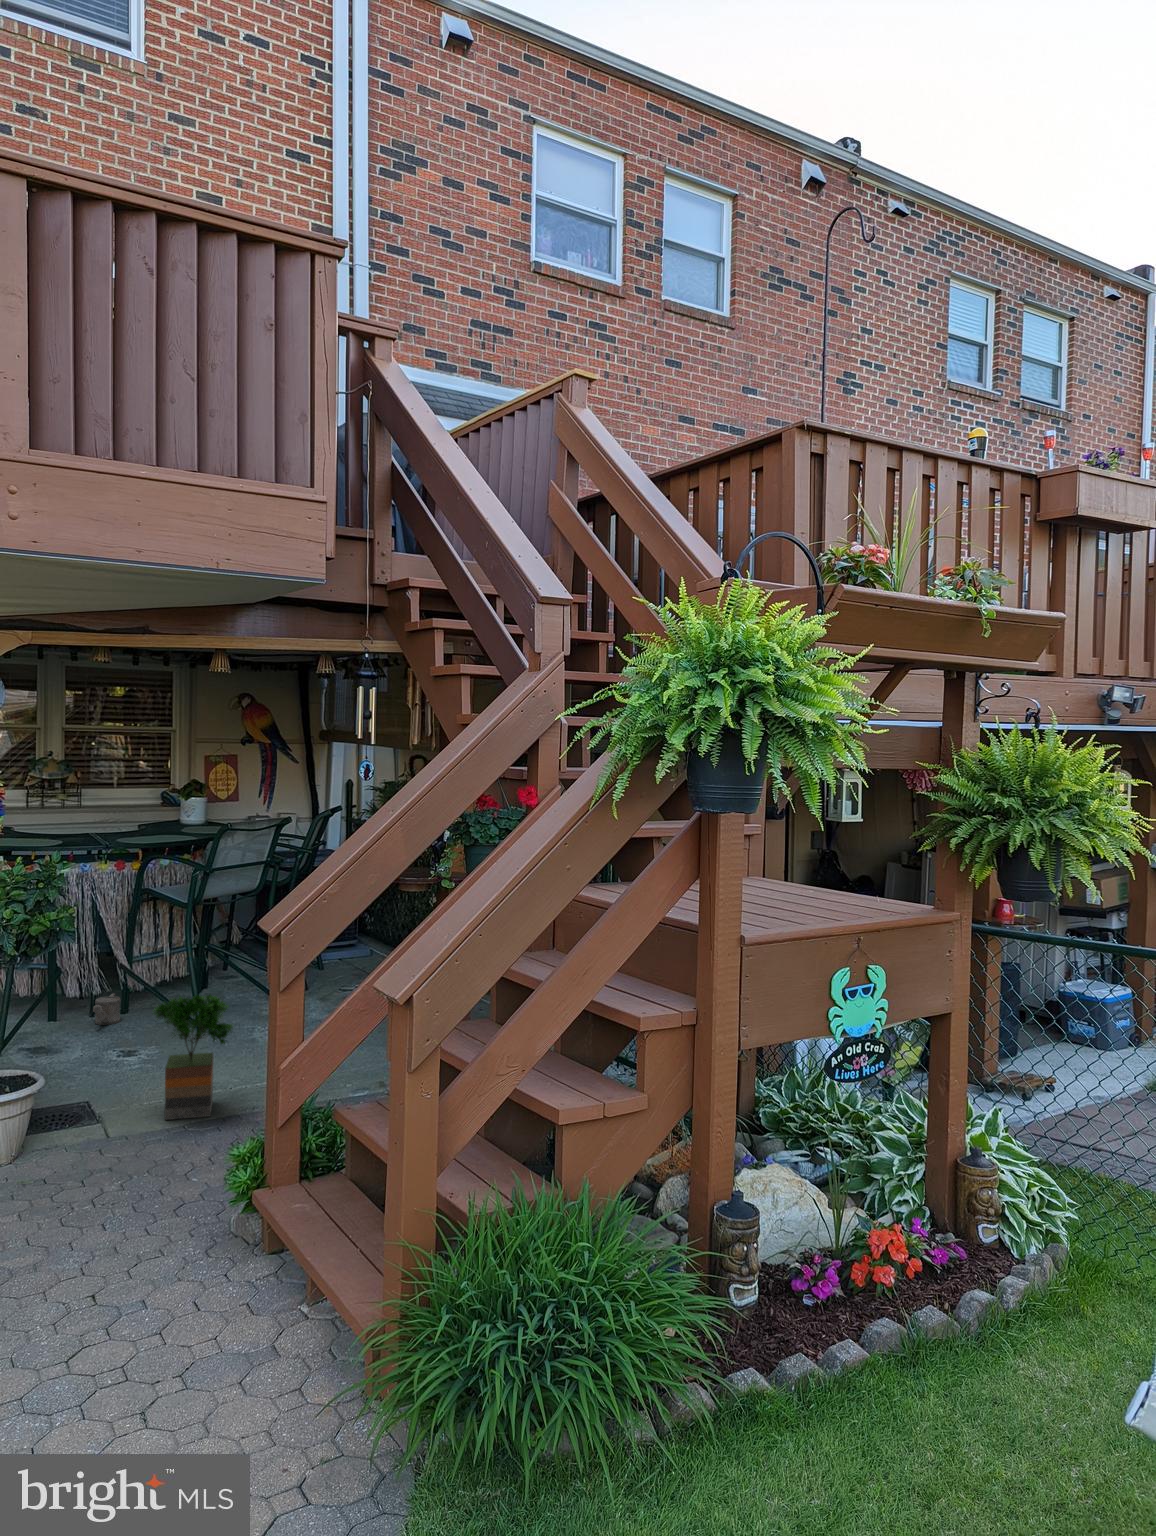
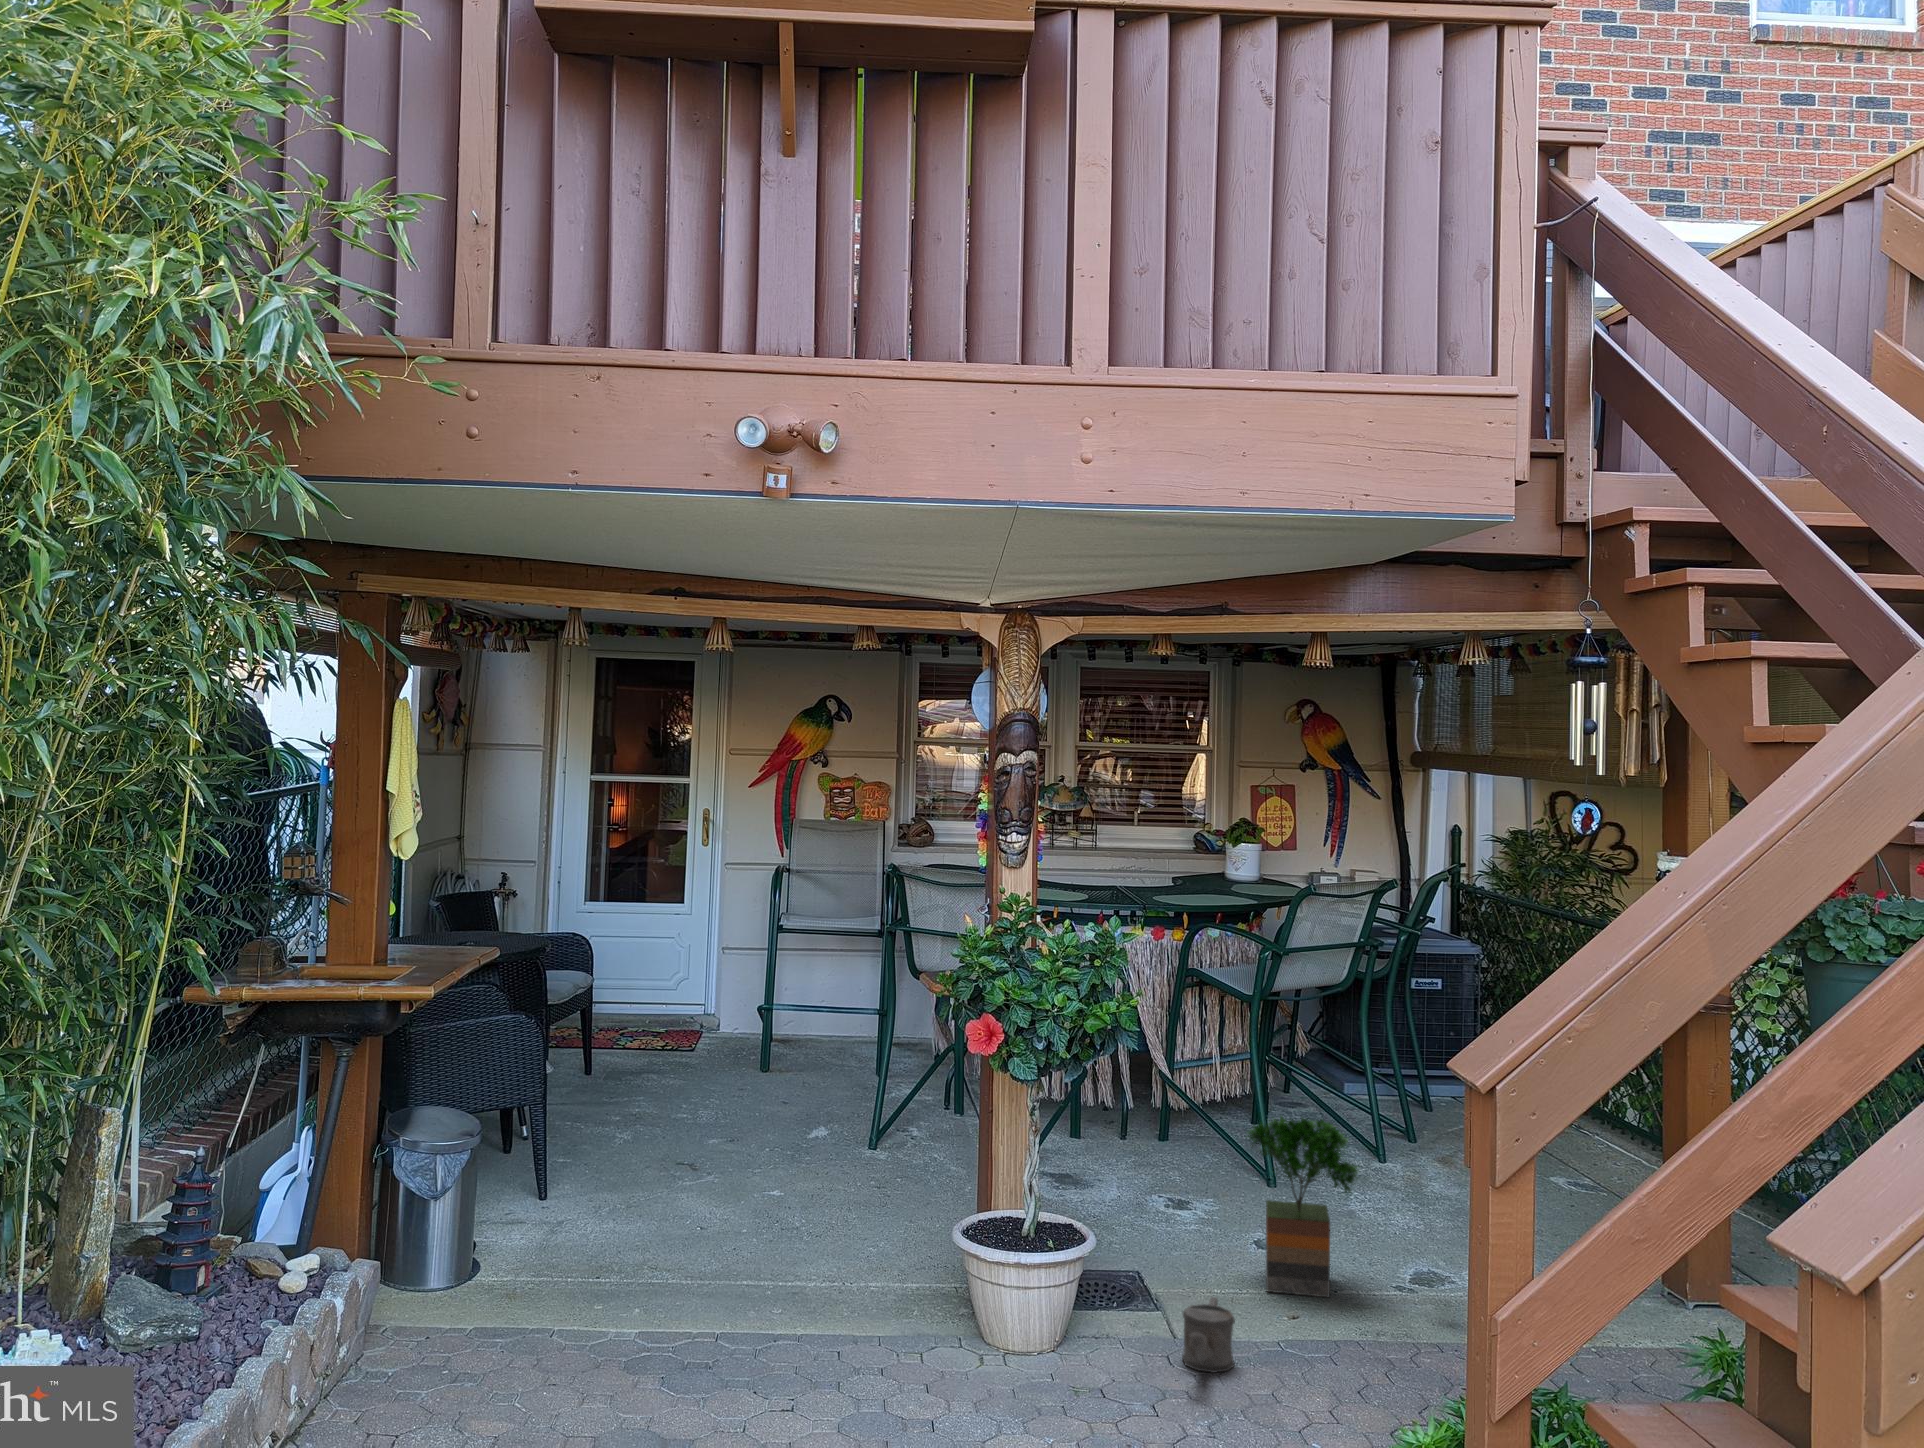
watering can: present [93,994,121,1025] -> present [1182,1297,1235,1373]

